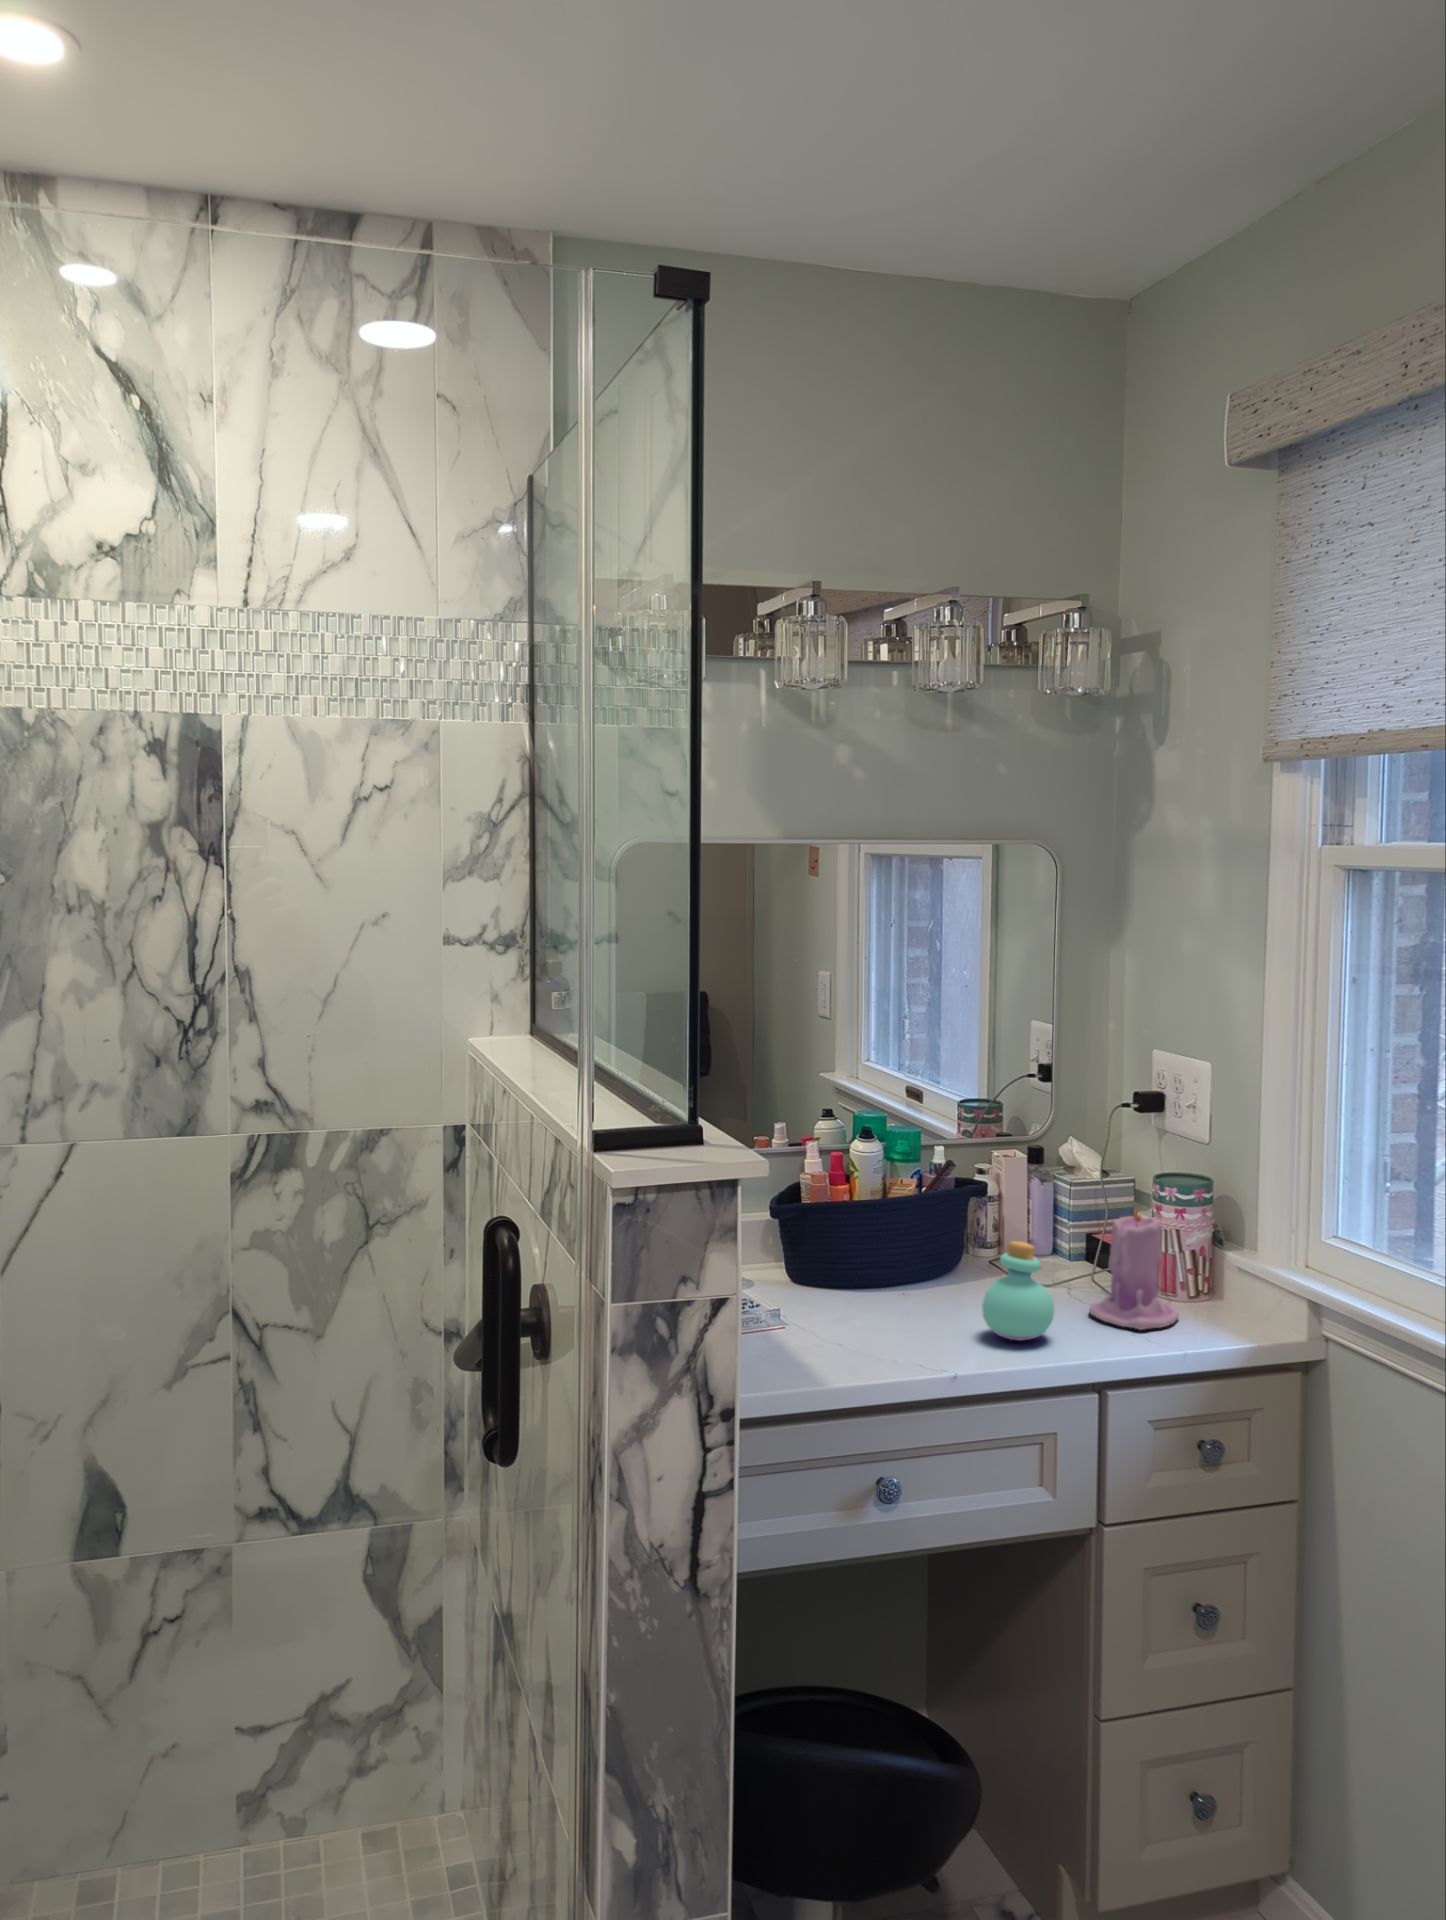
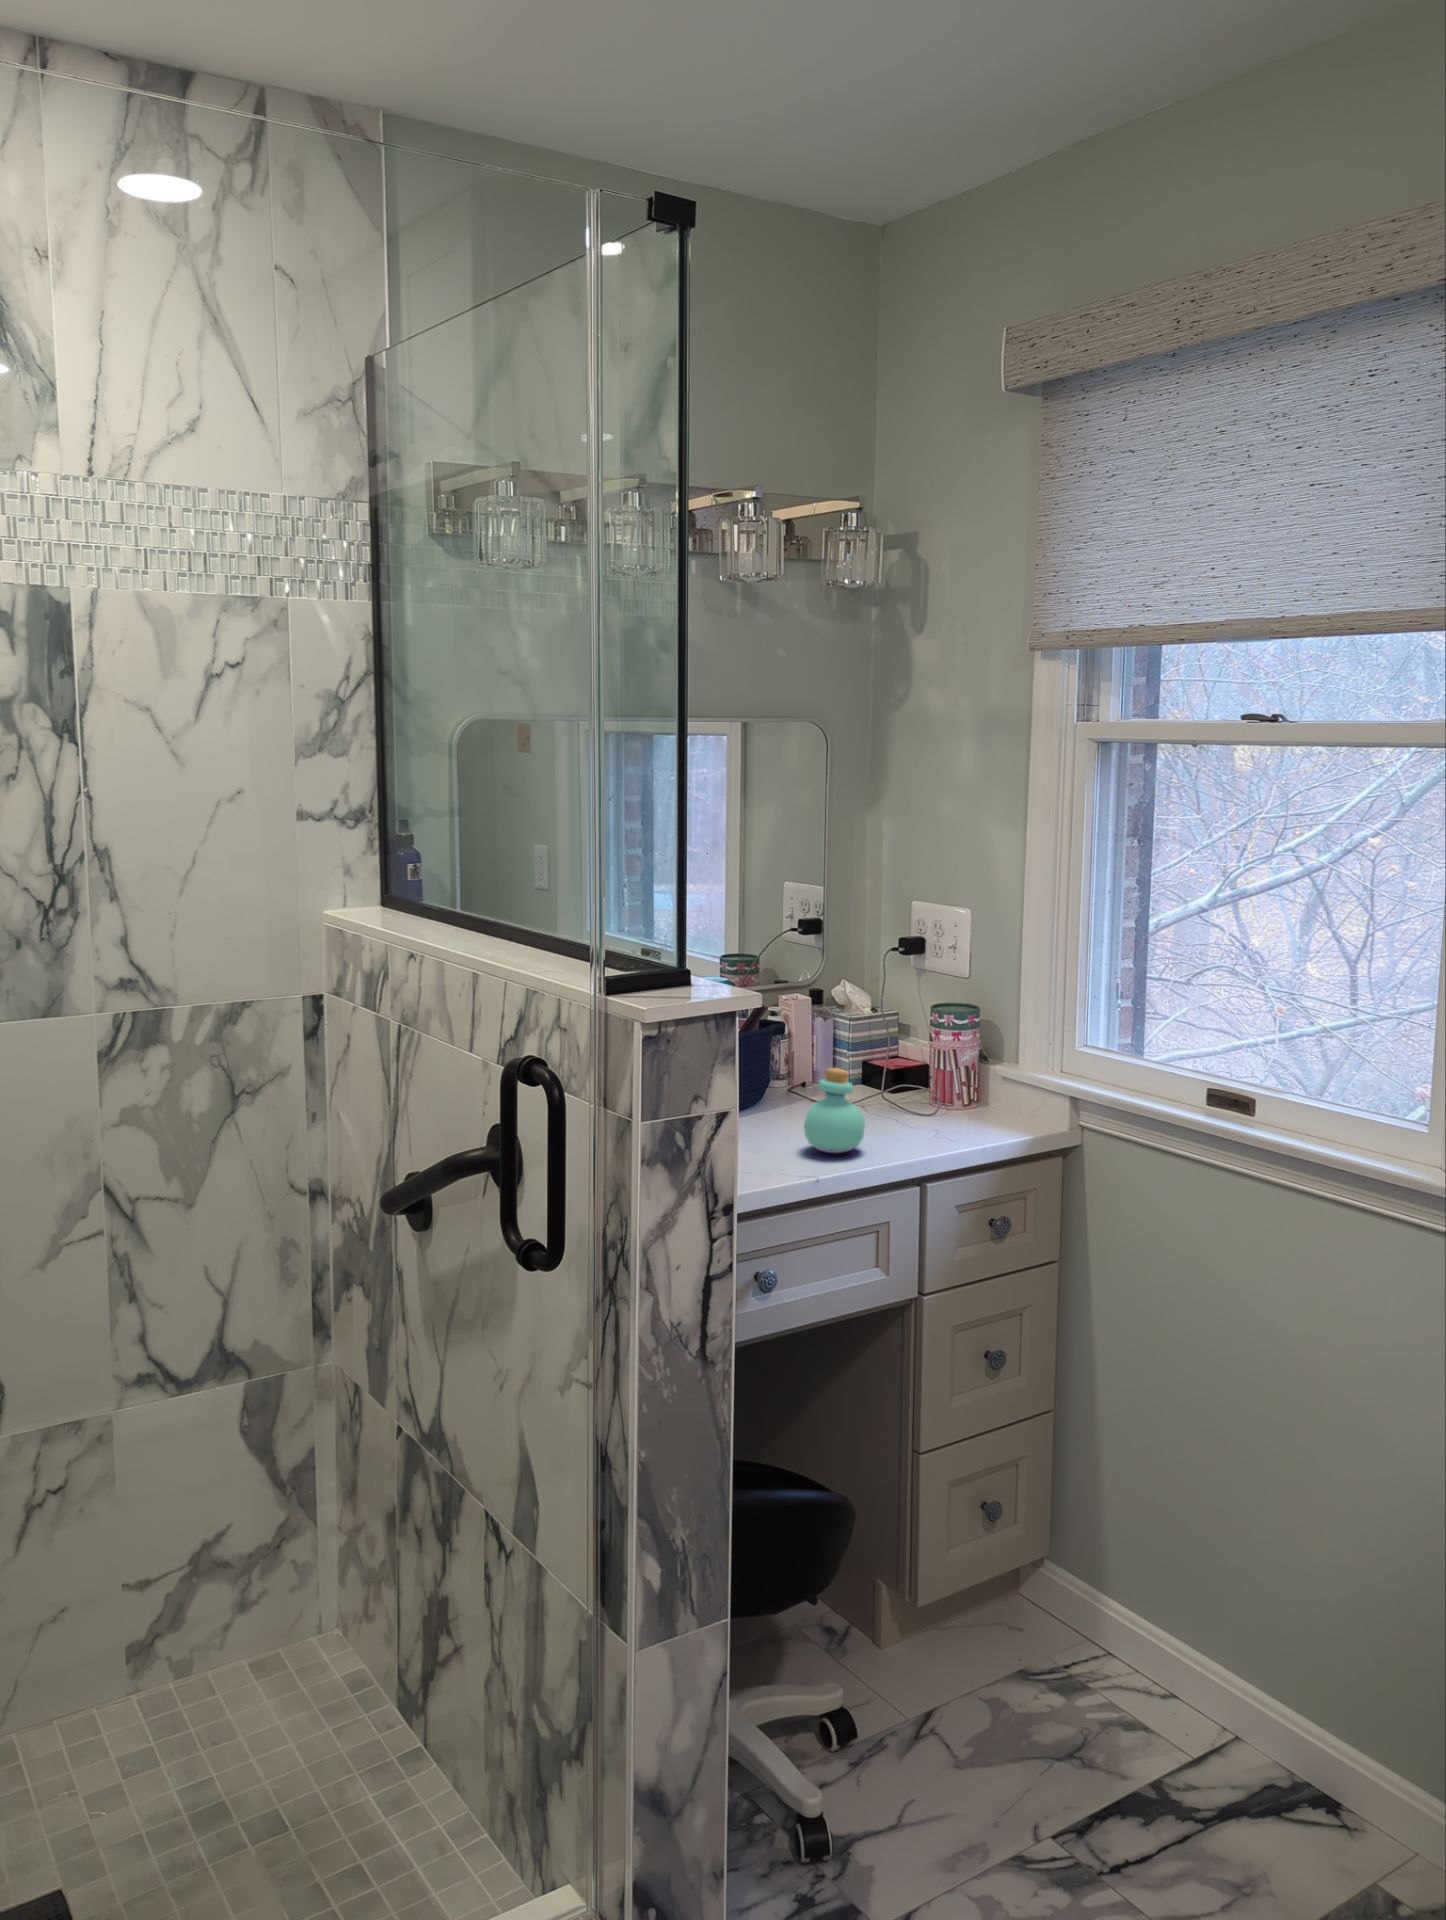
candle: present [1089,1208,1178,1330] -> none [885,1029,960,1137]

